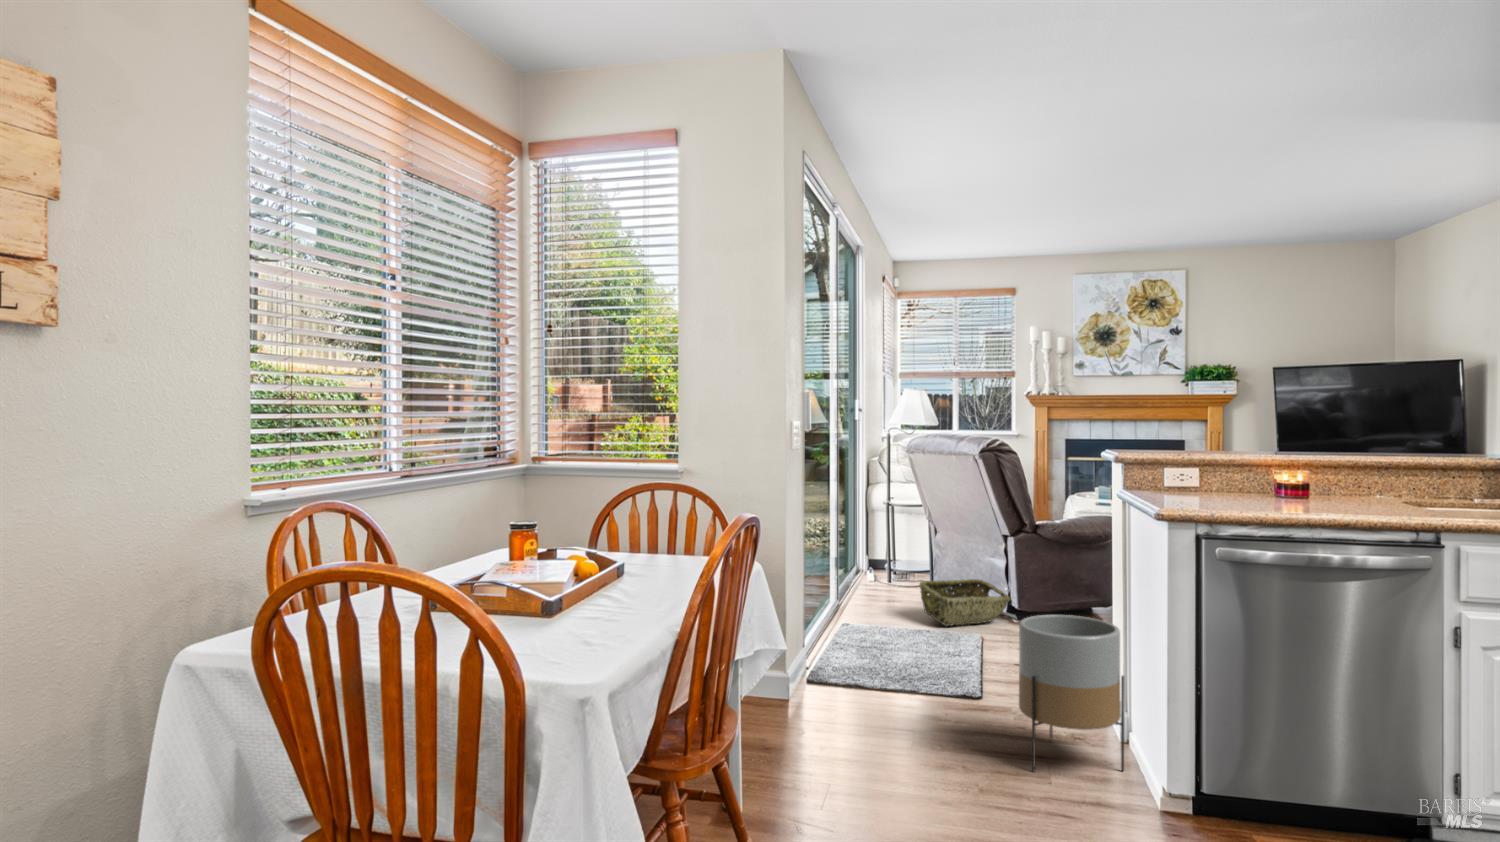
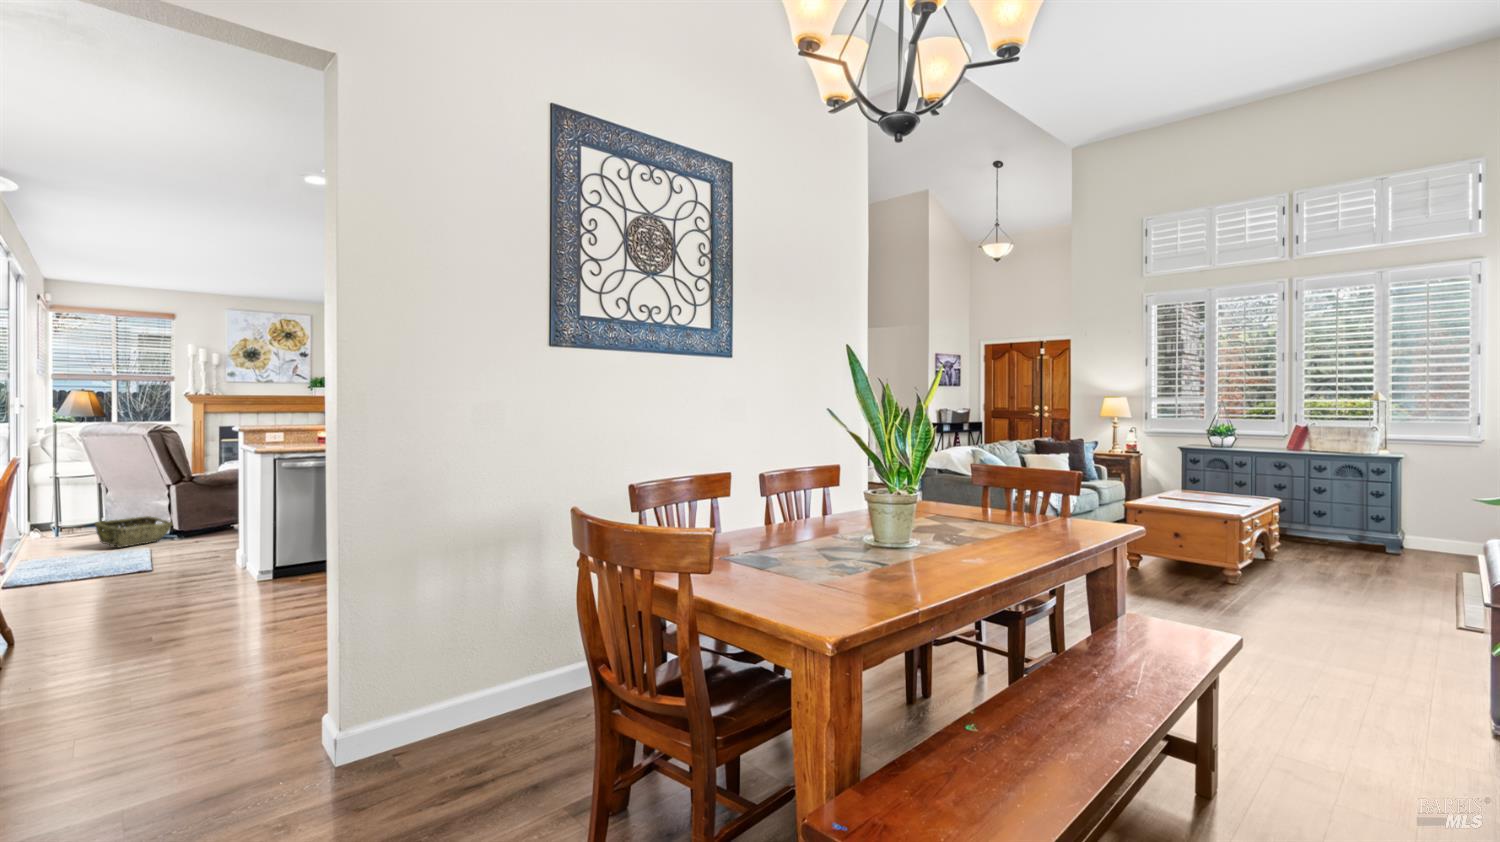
planter: present [1019,615,1124,772] -> none [179,508,243,586]

